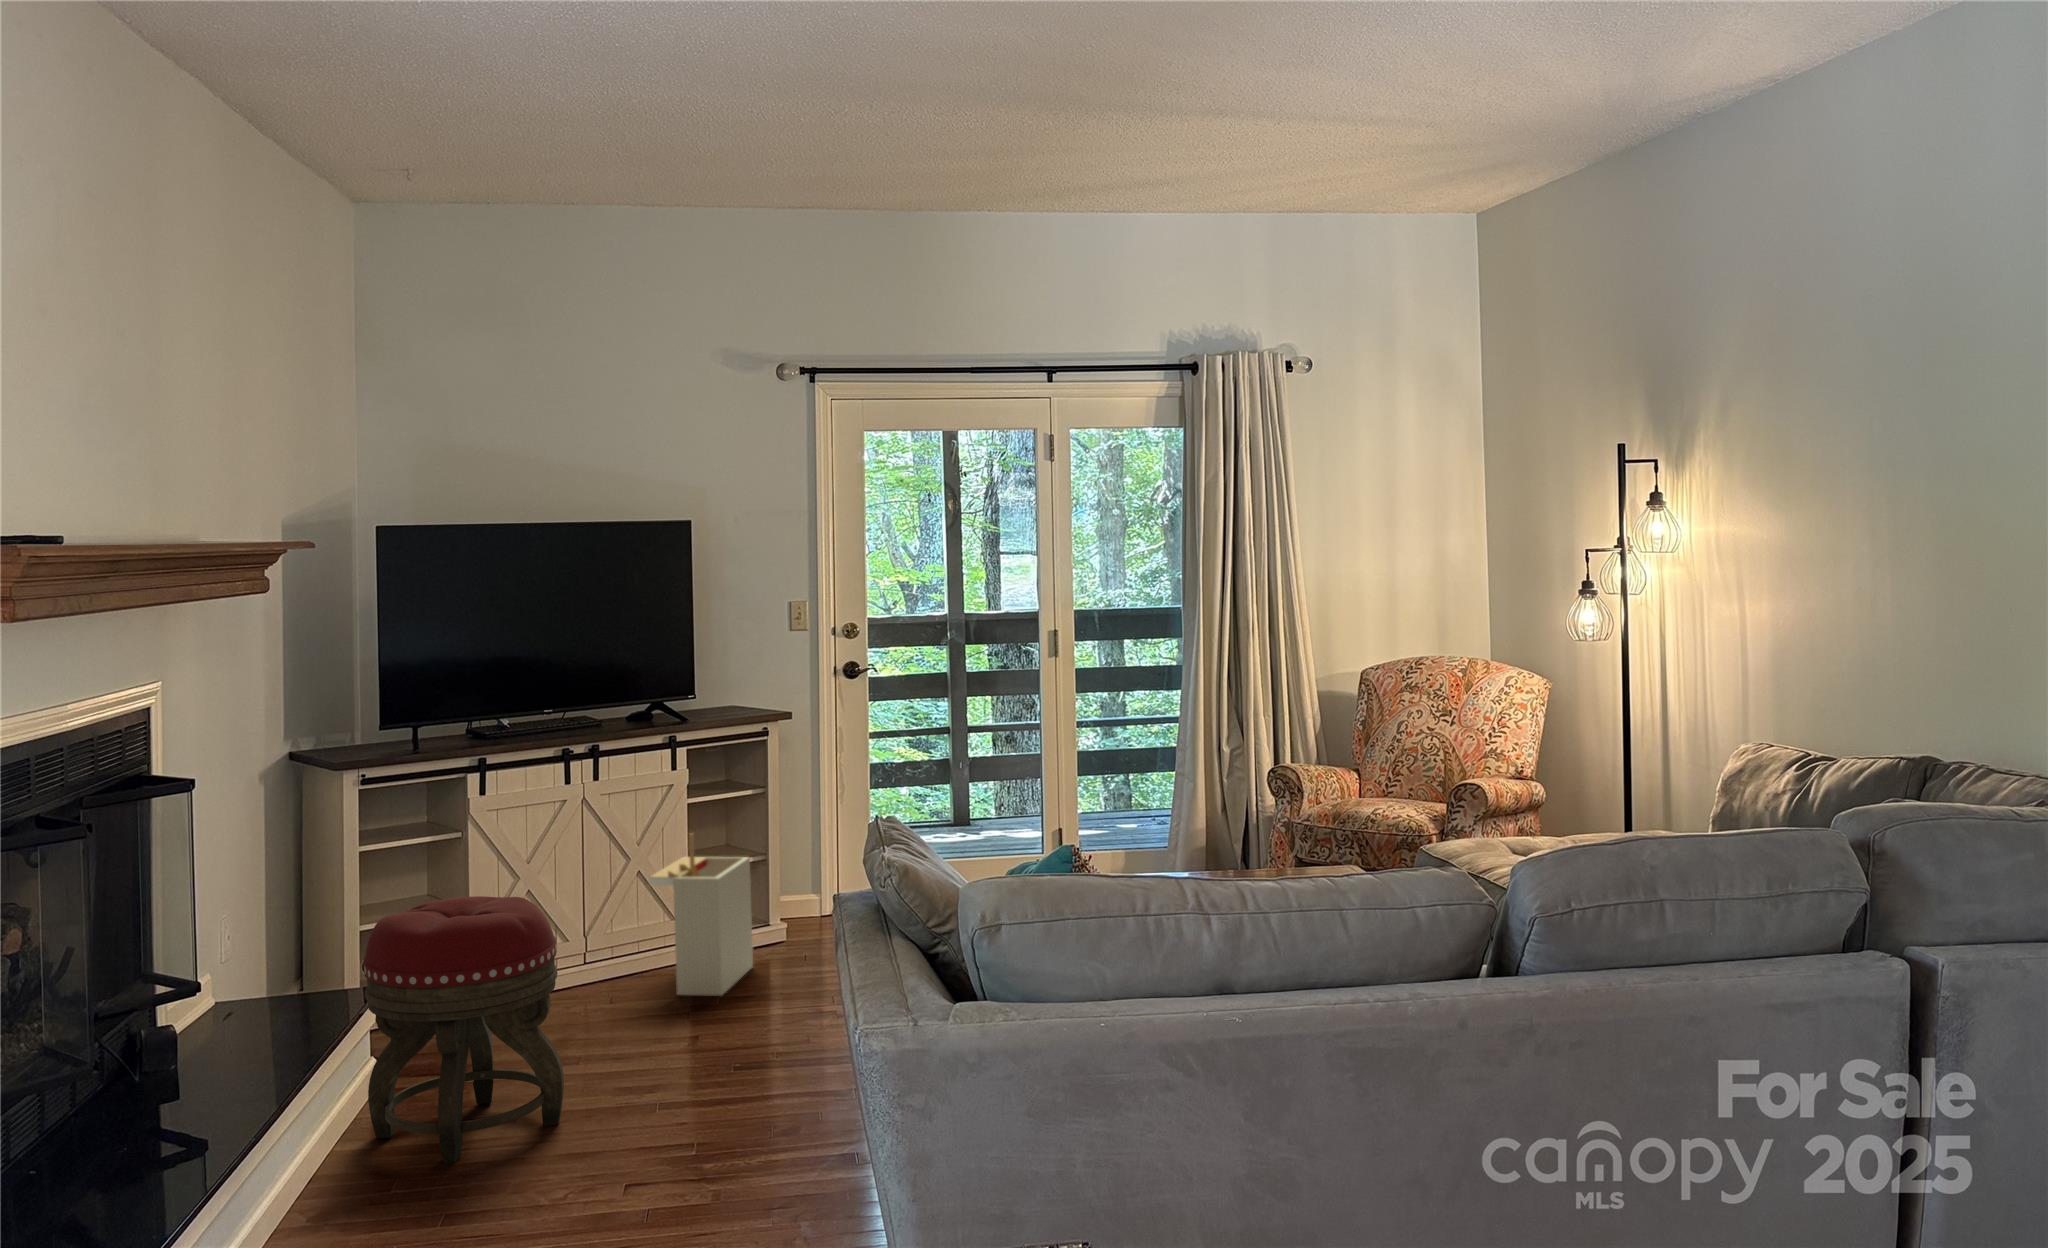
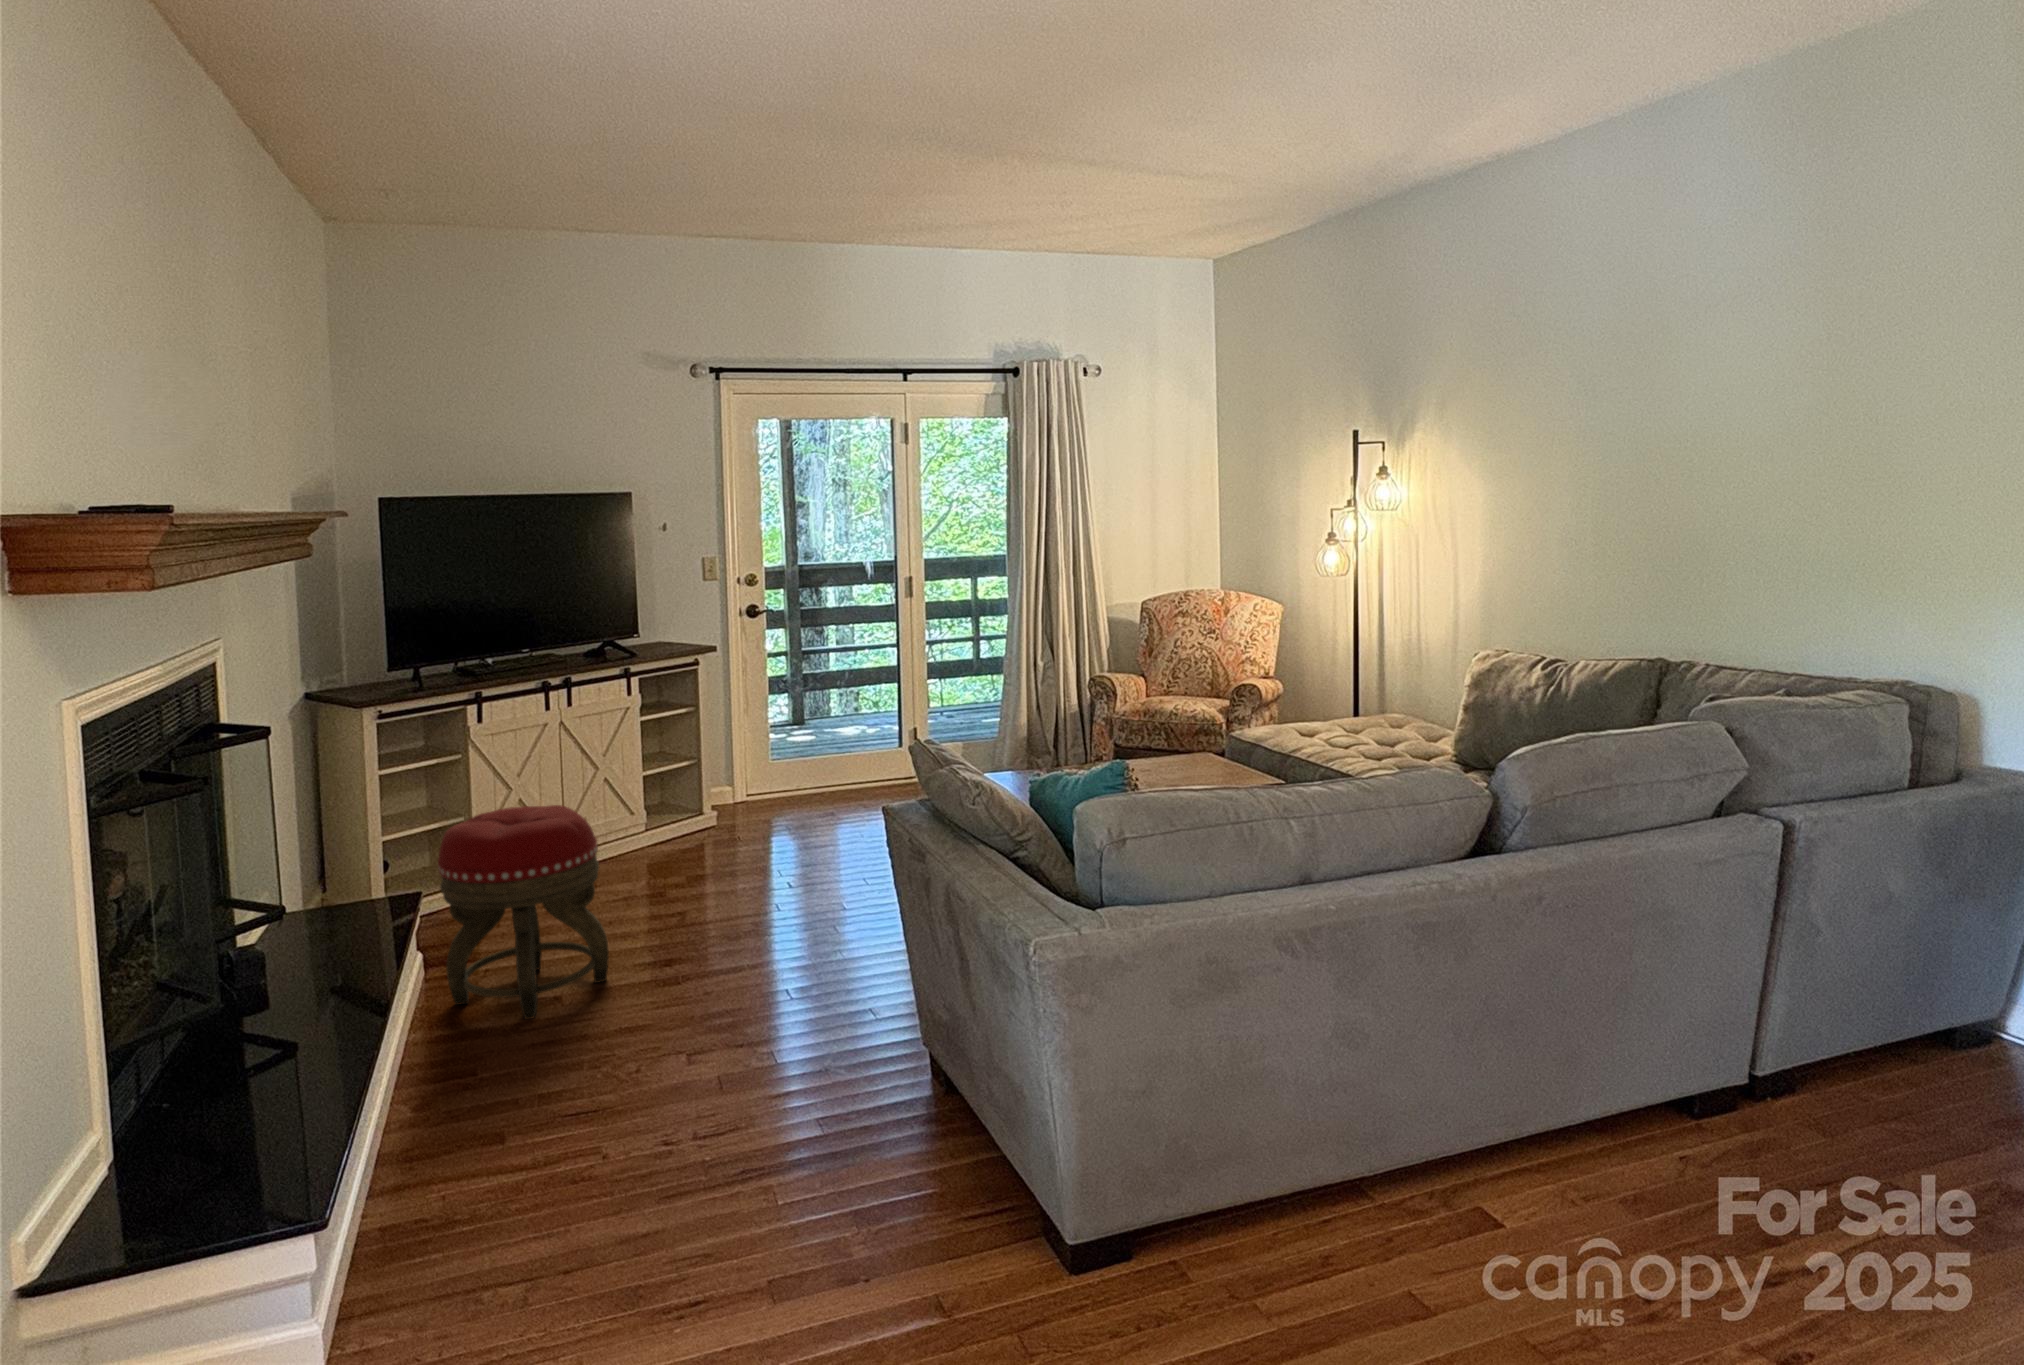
storage bin: present [649,833,753,996] -> none [625,747,705,874]

